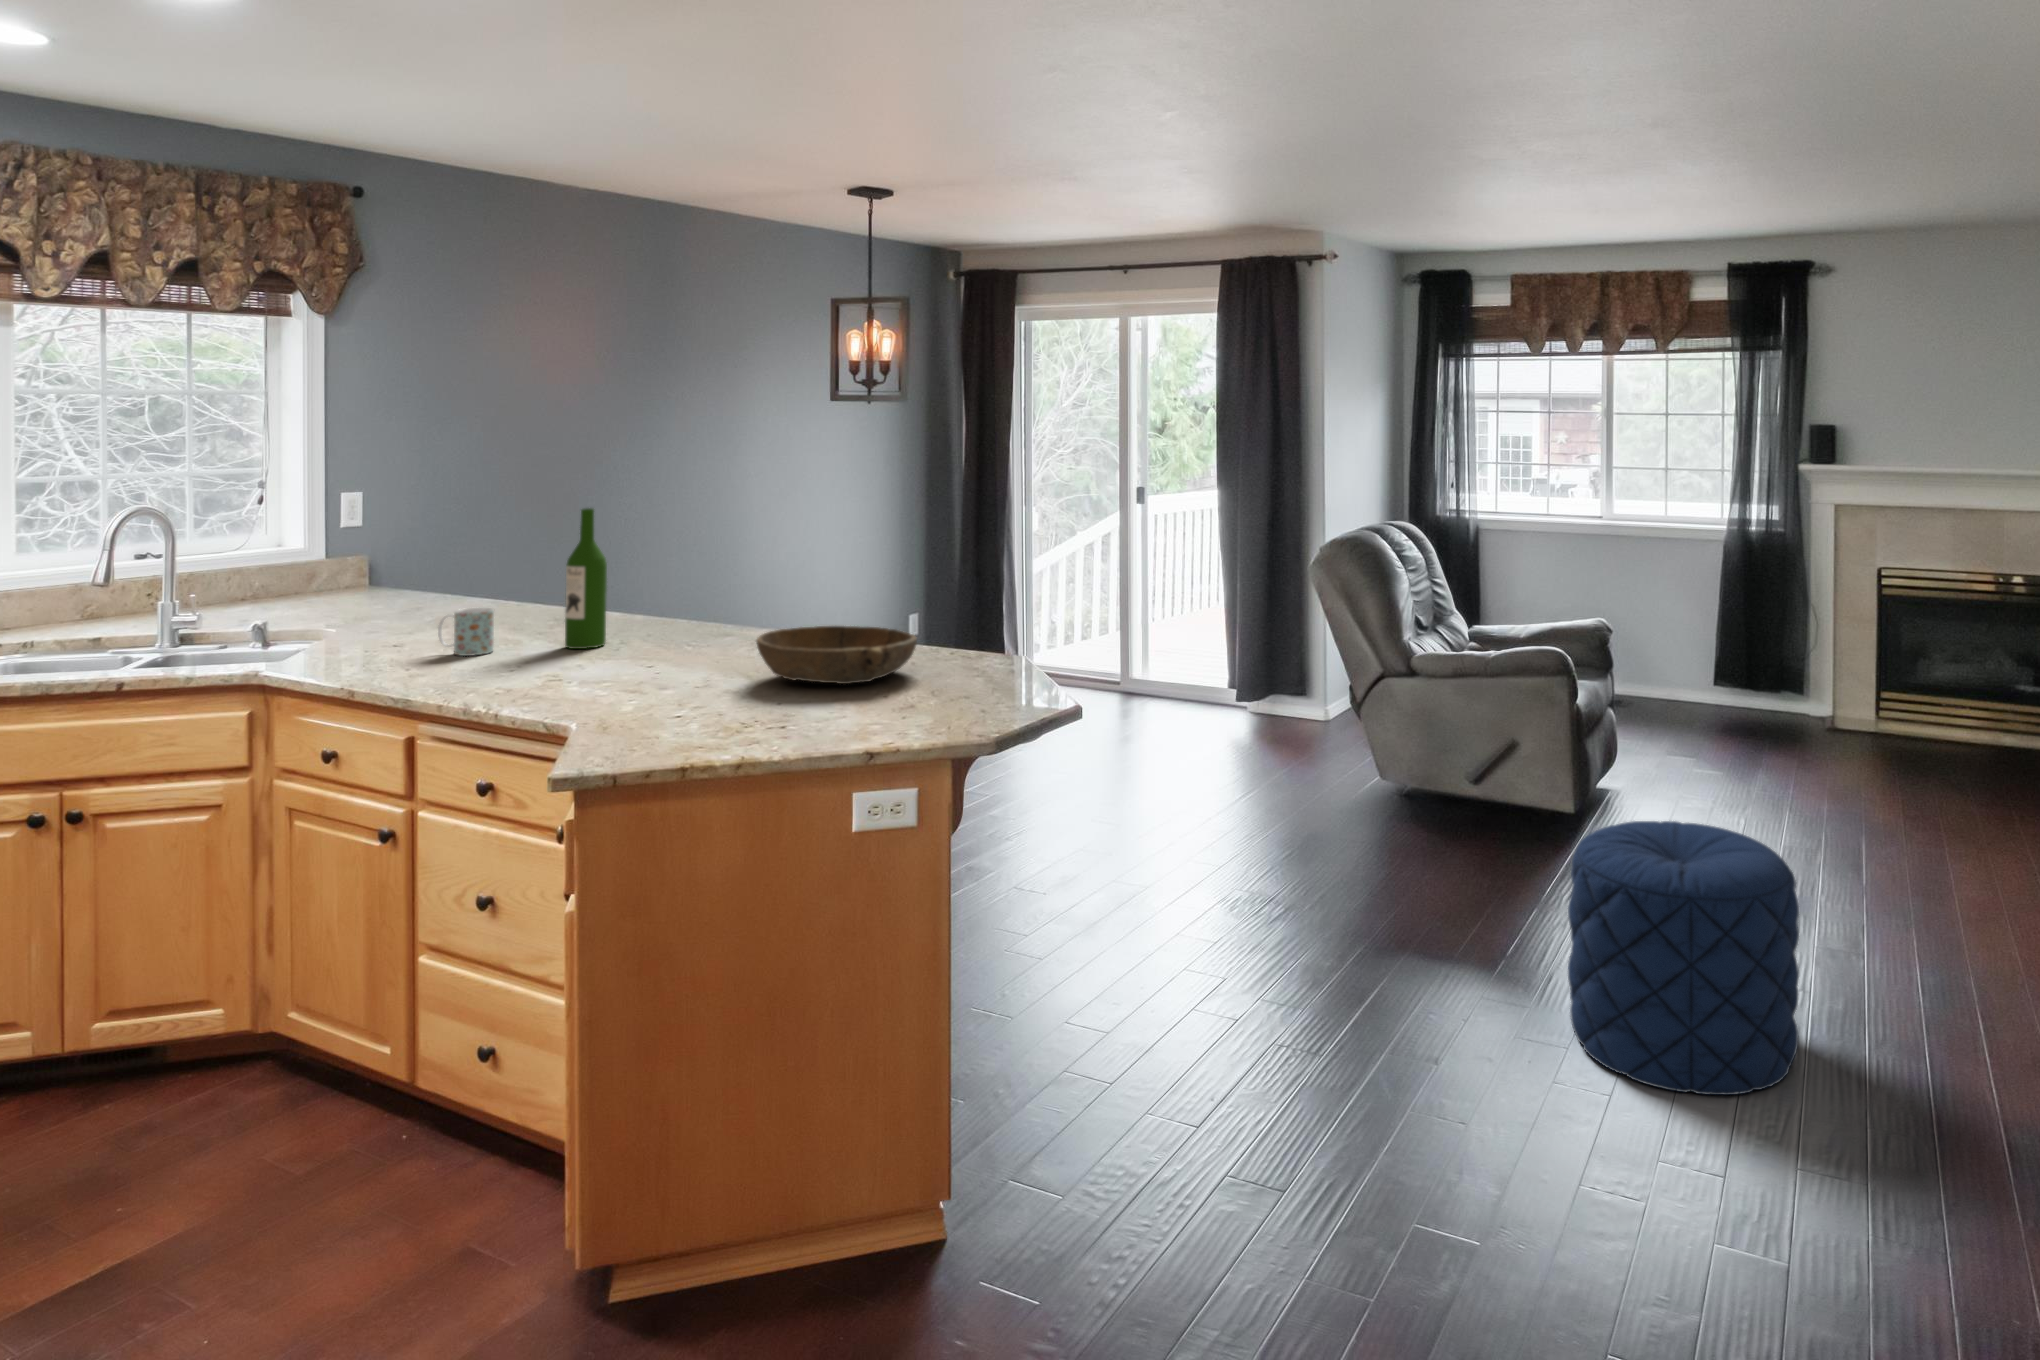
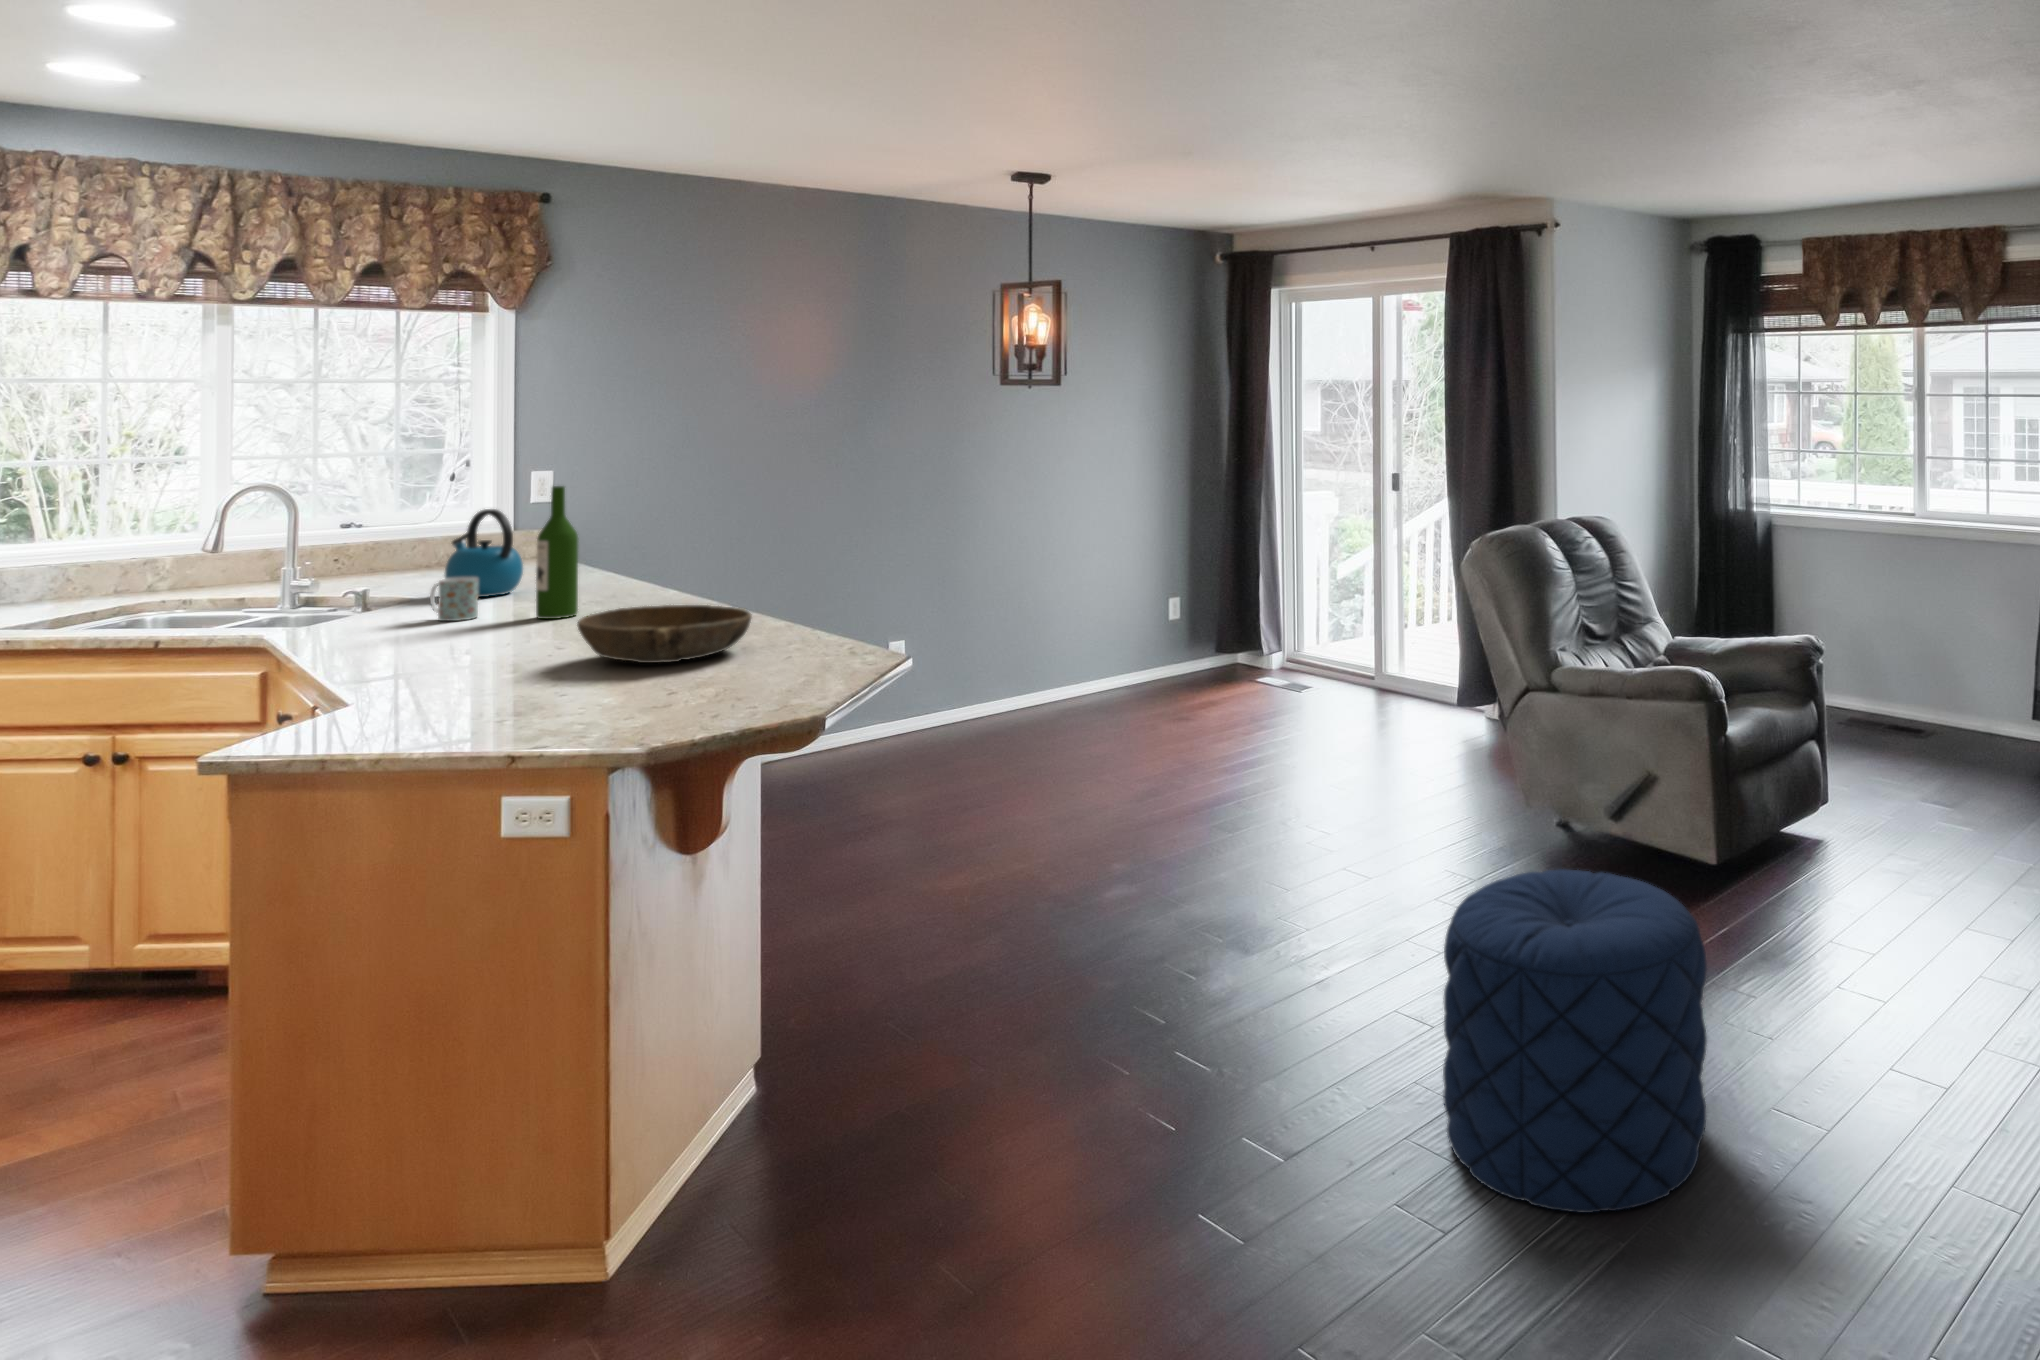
kettle: none [374,534,460,631] -> present [445,509,523,597]

